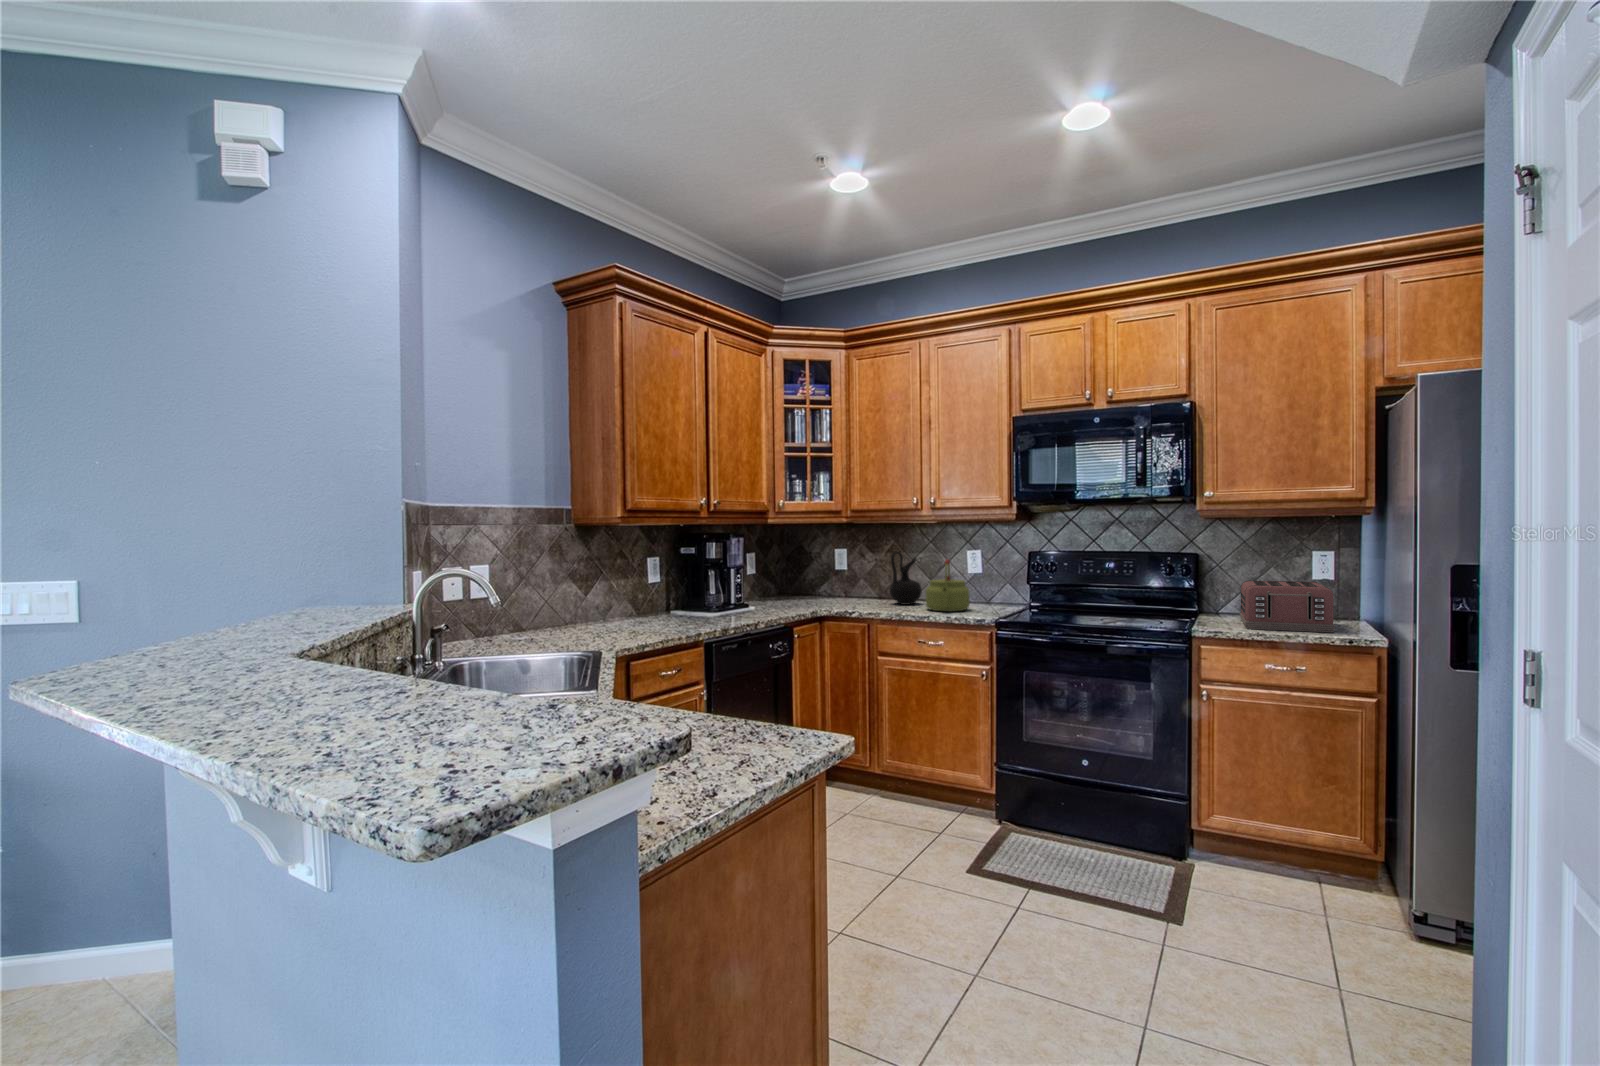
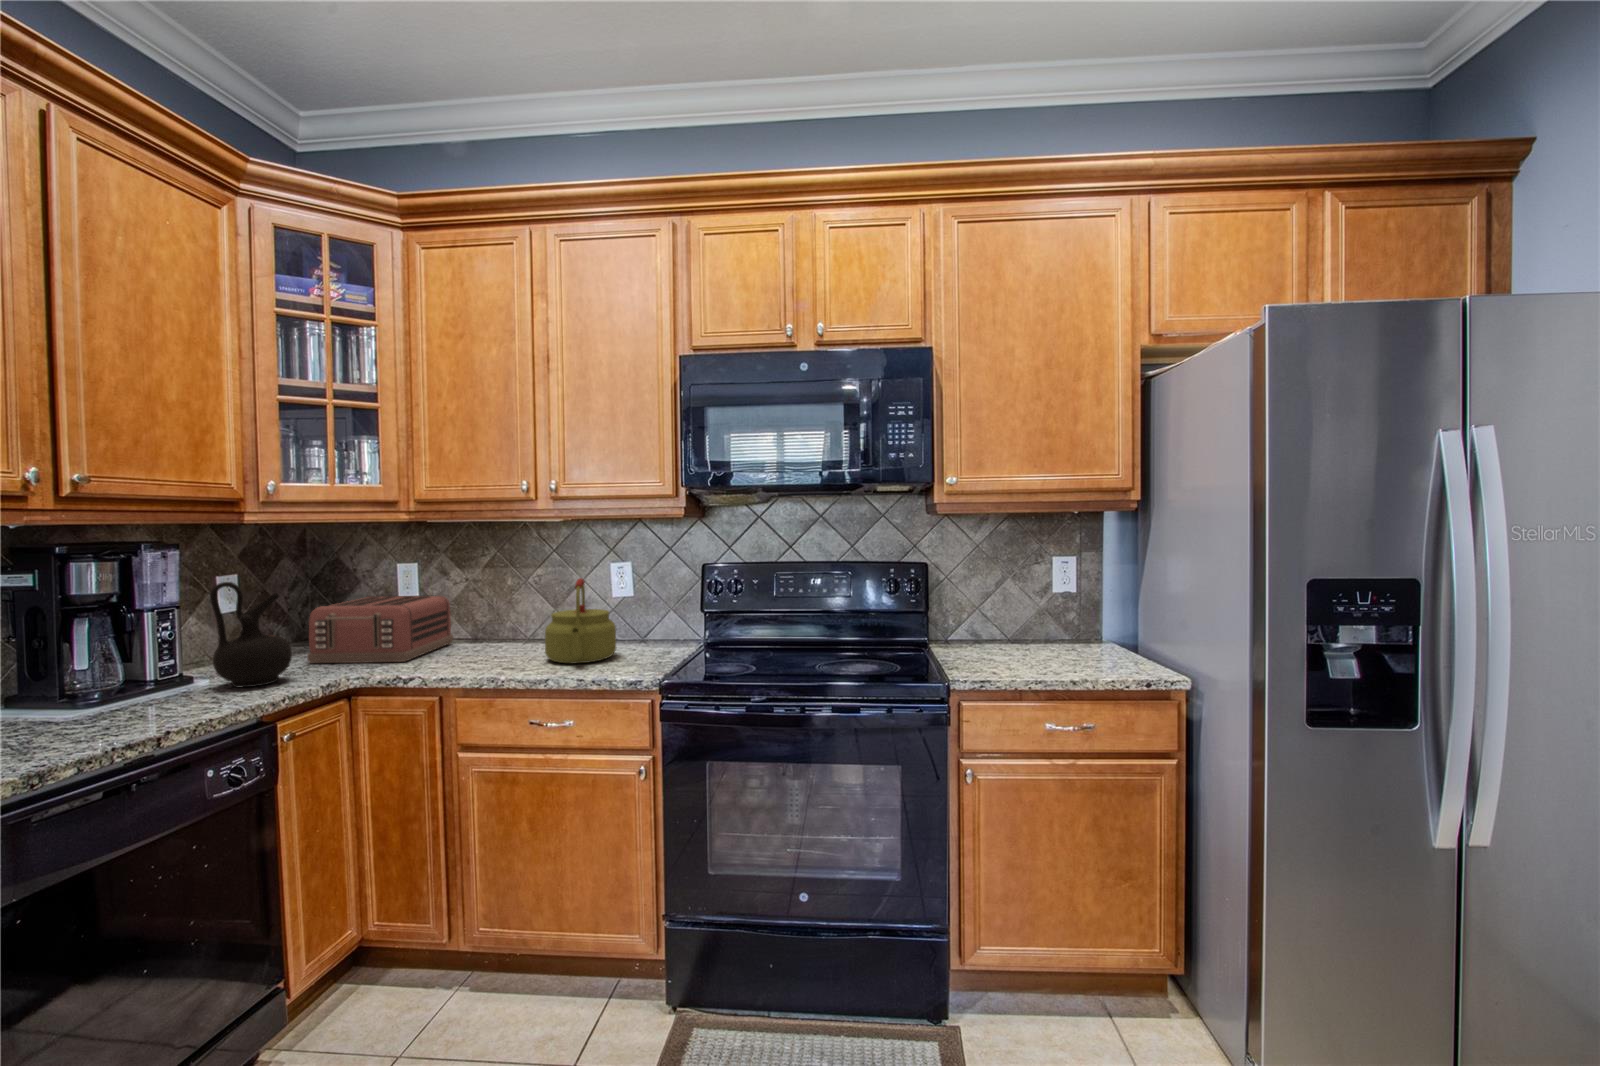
ceramic jug: present [890,552,922,605] -> present [210,582,292,687]
toaster: present [1240,580,1335,632] -> present [307,595,453,663]

